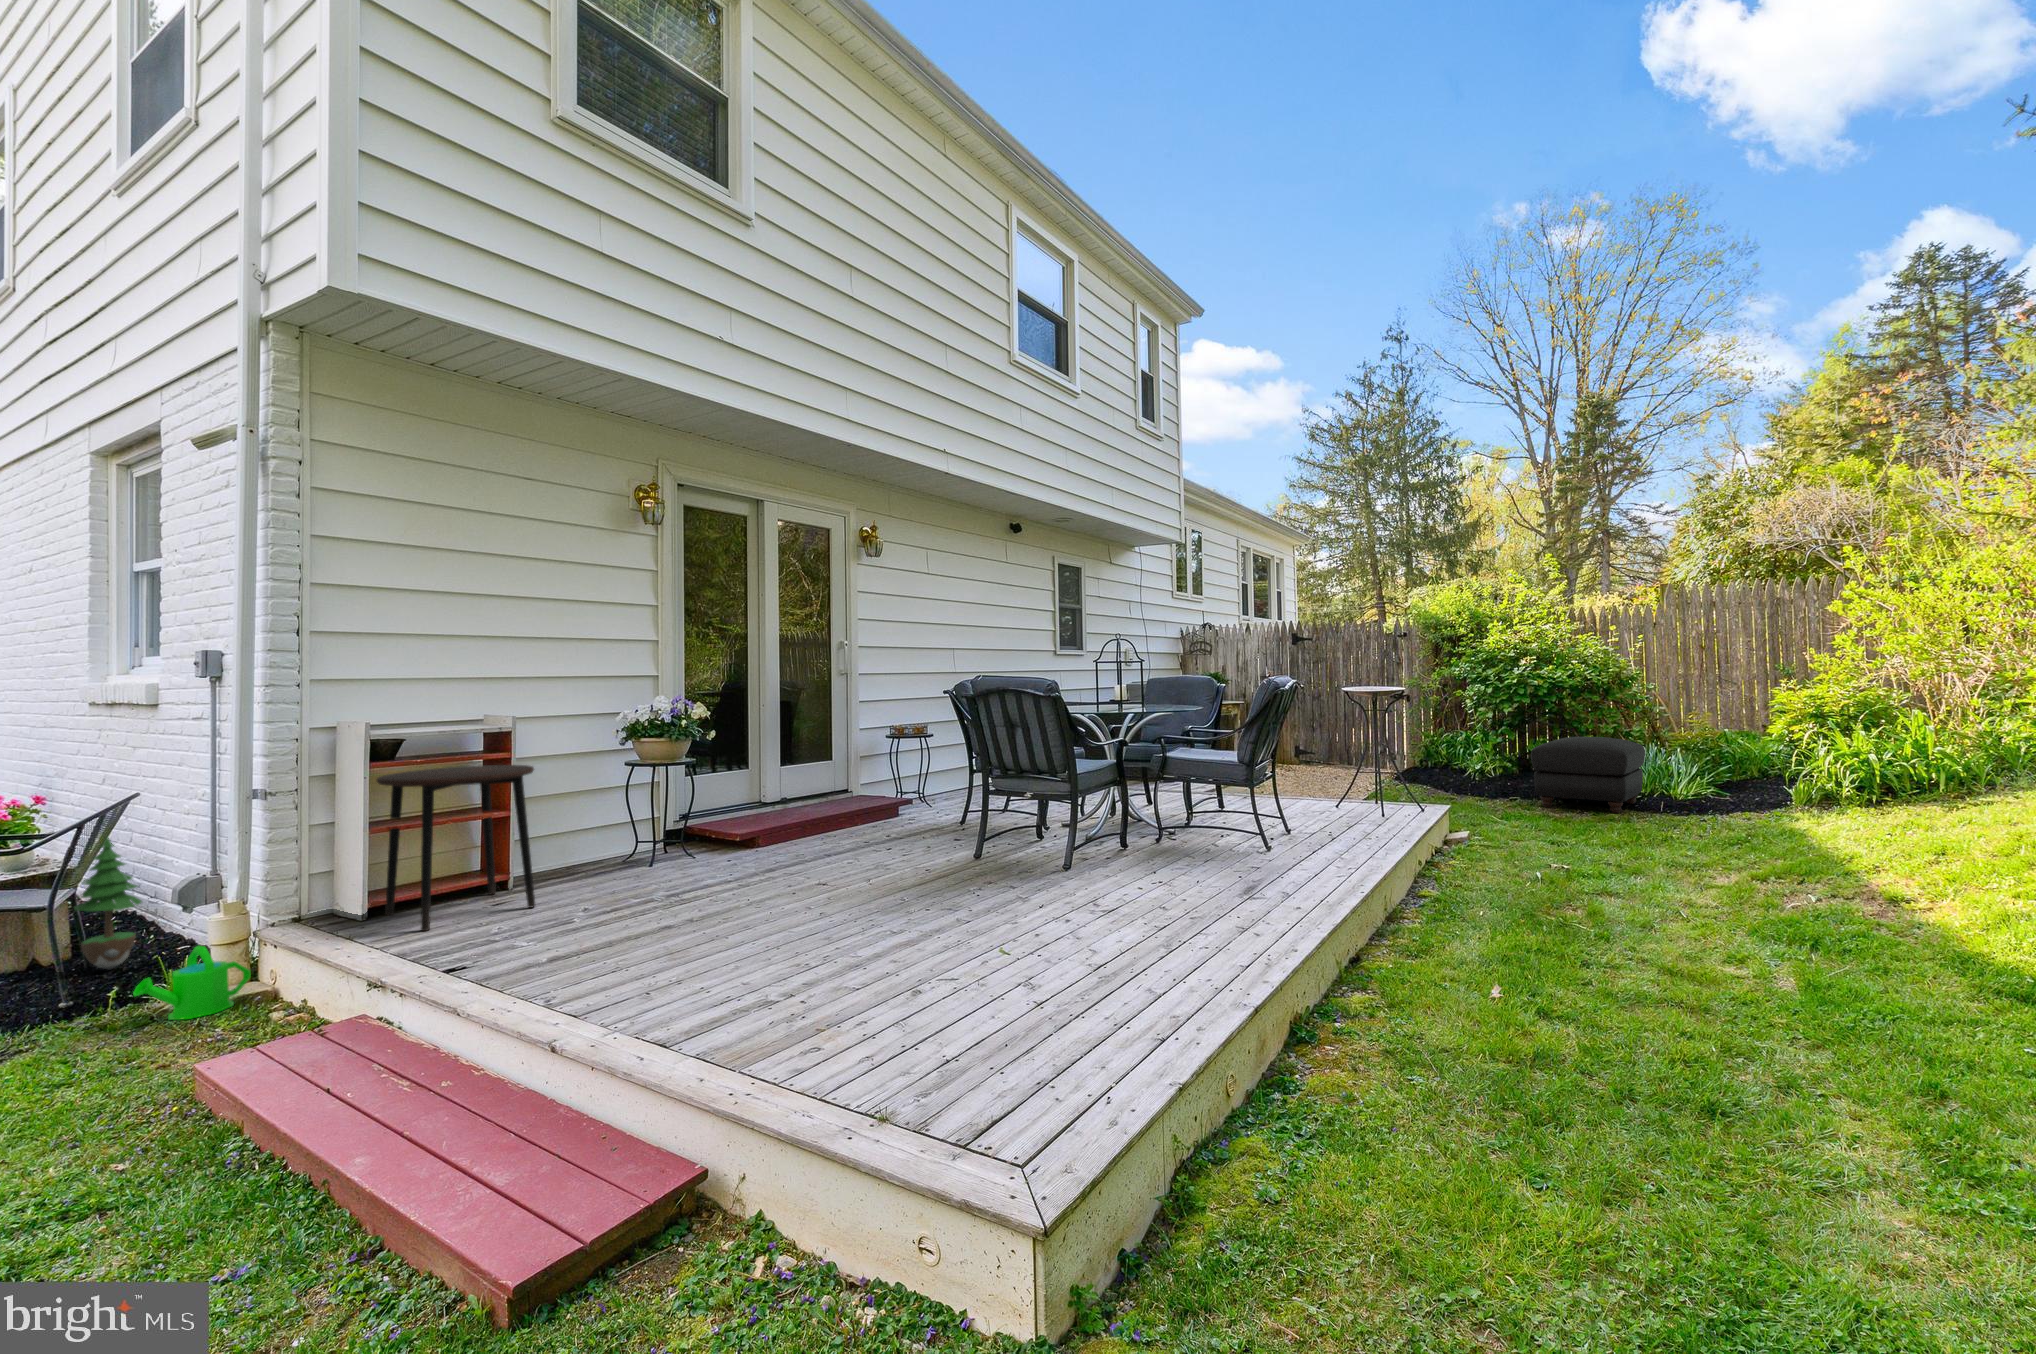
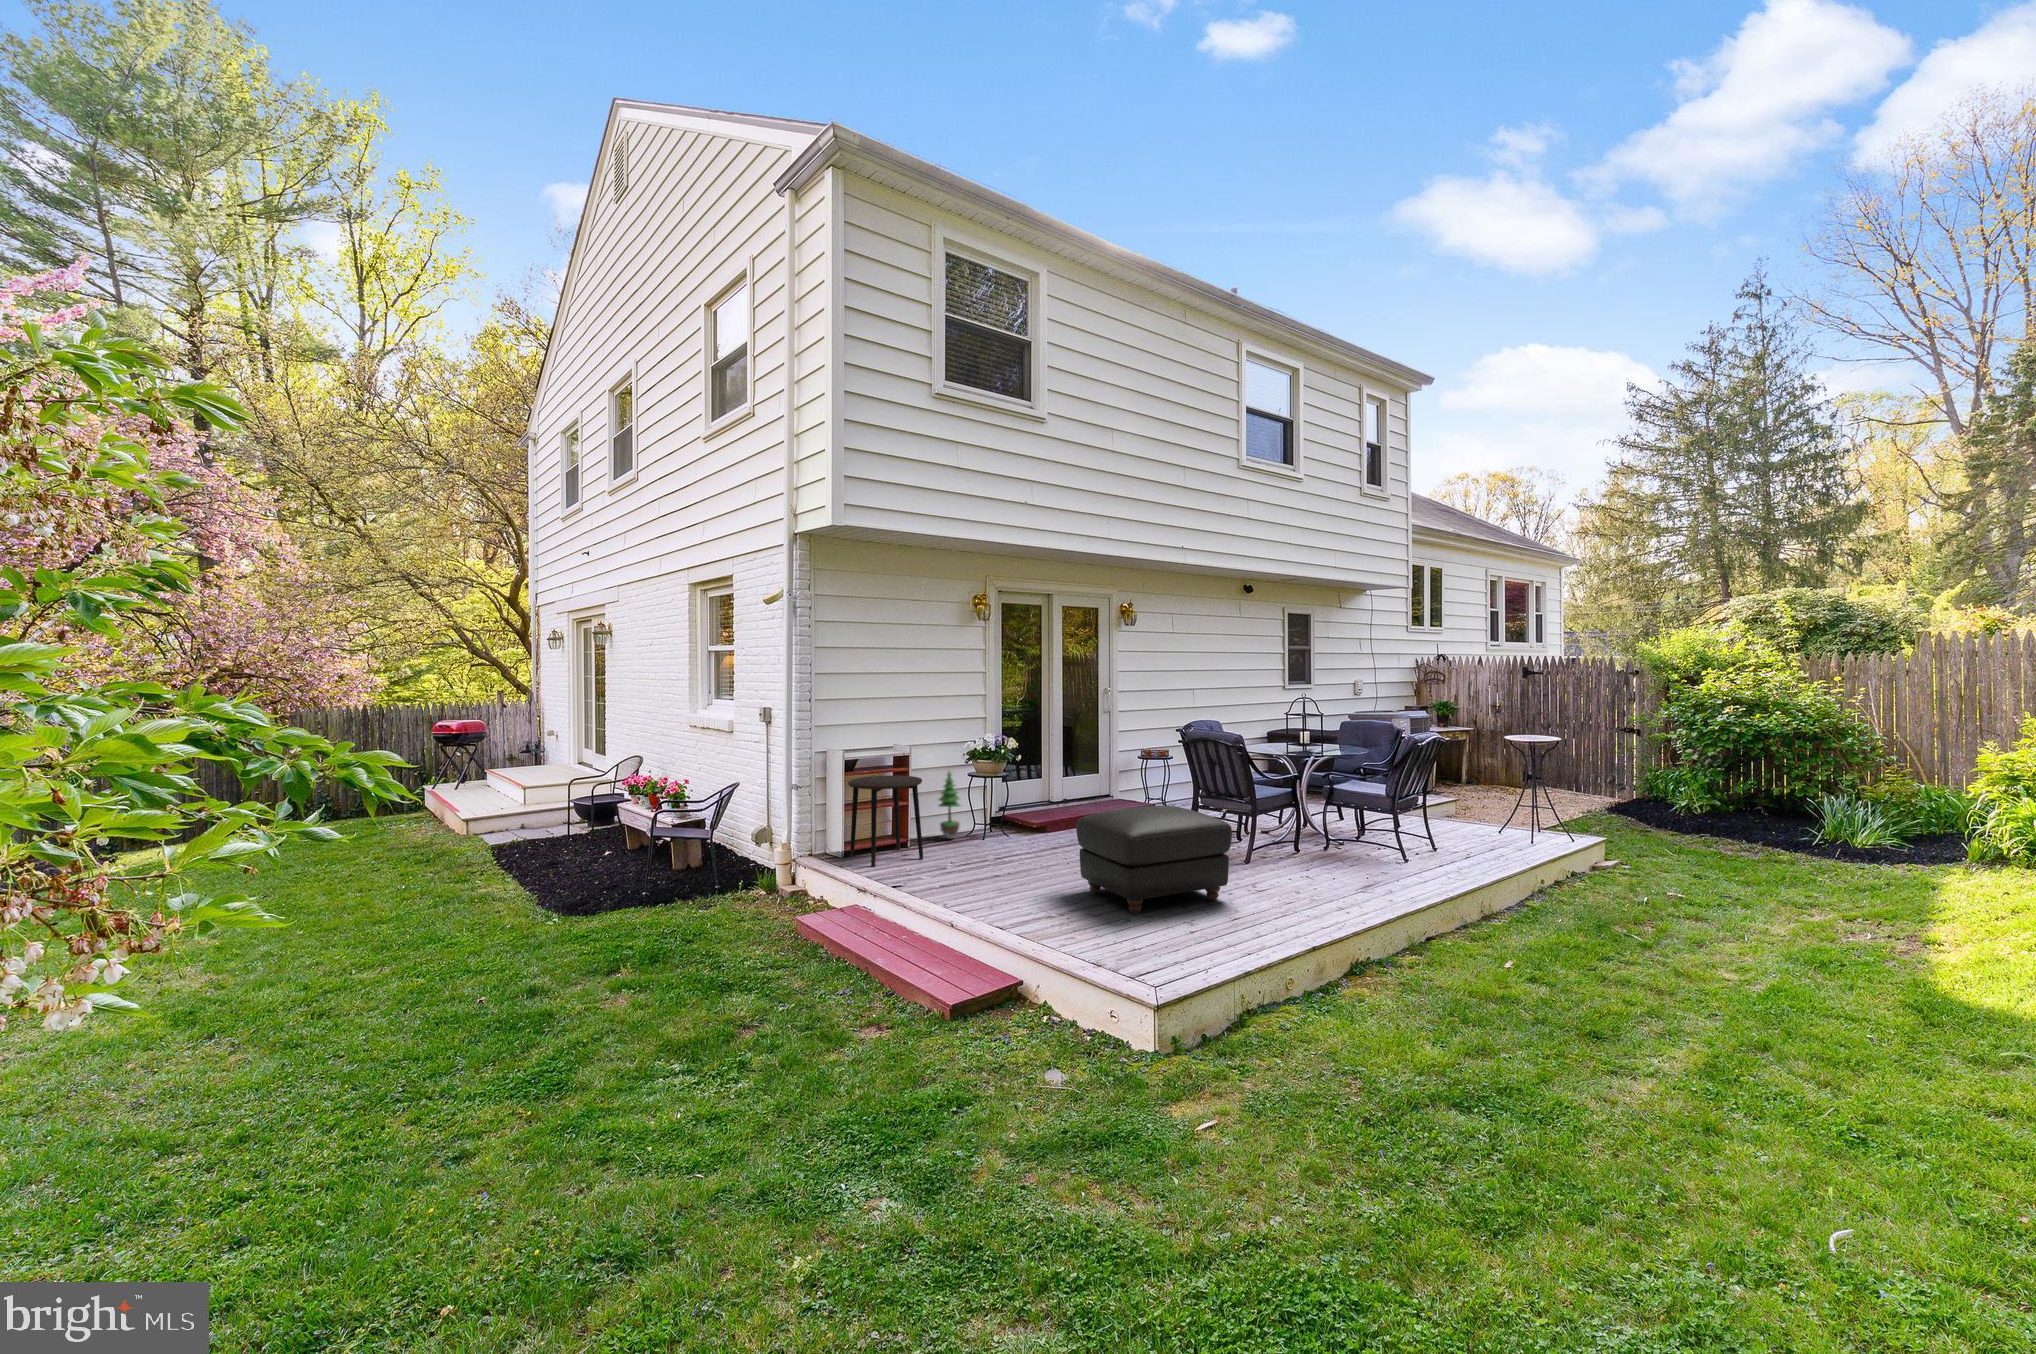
ottoman: present [1531,737,1645,813] -> present [1076,806,1232,914]
potted tree: present [74,836,142,970] -> present [939,772,960,839]
watering can: present [133,946,251,1020] -> none [751,863,793,899]

